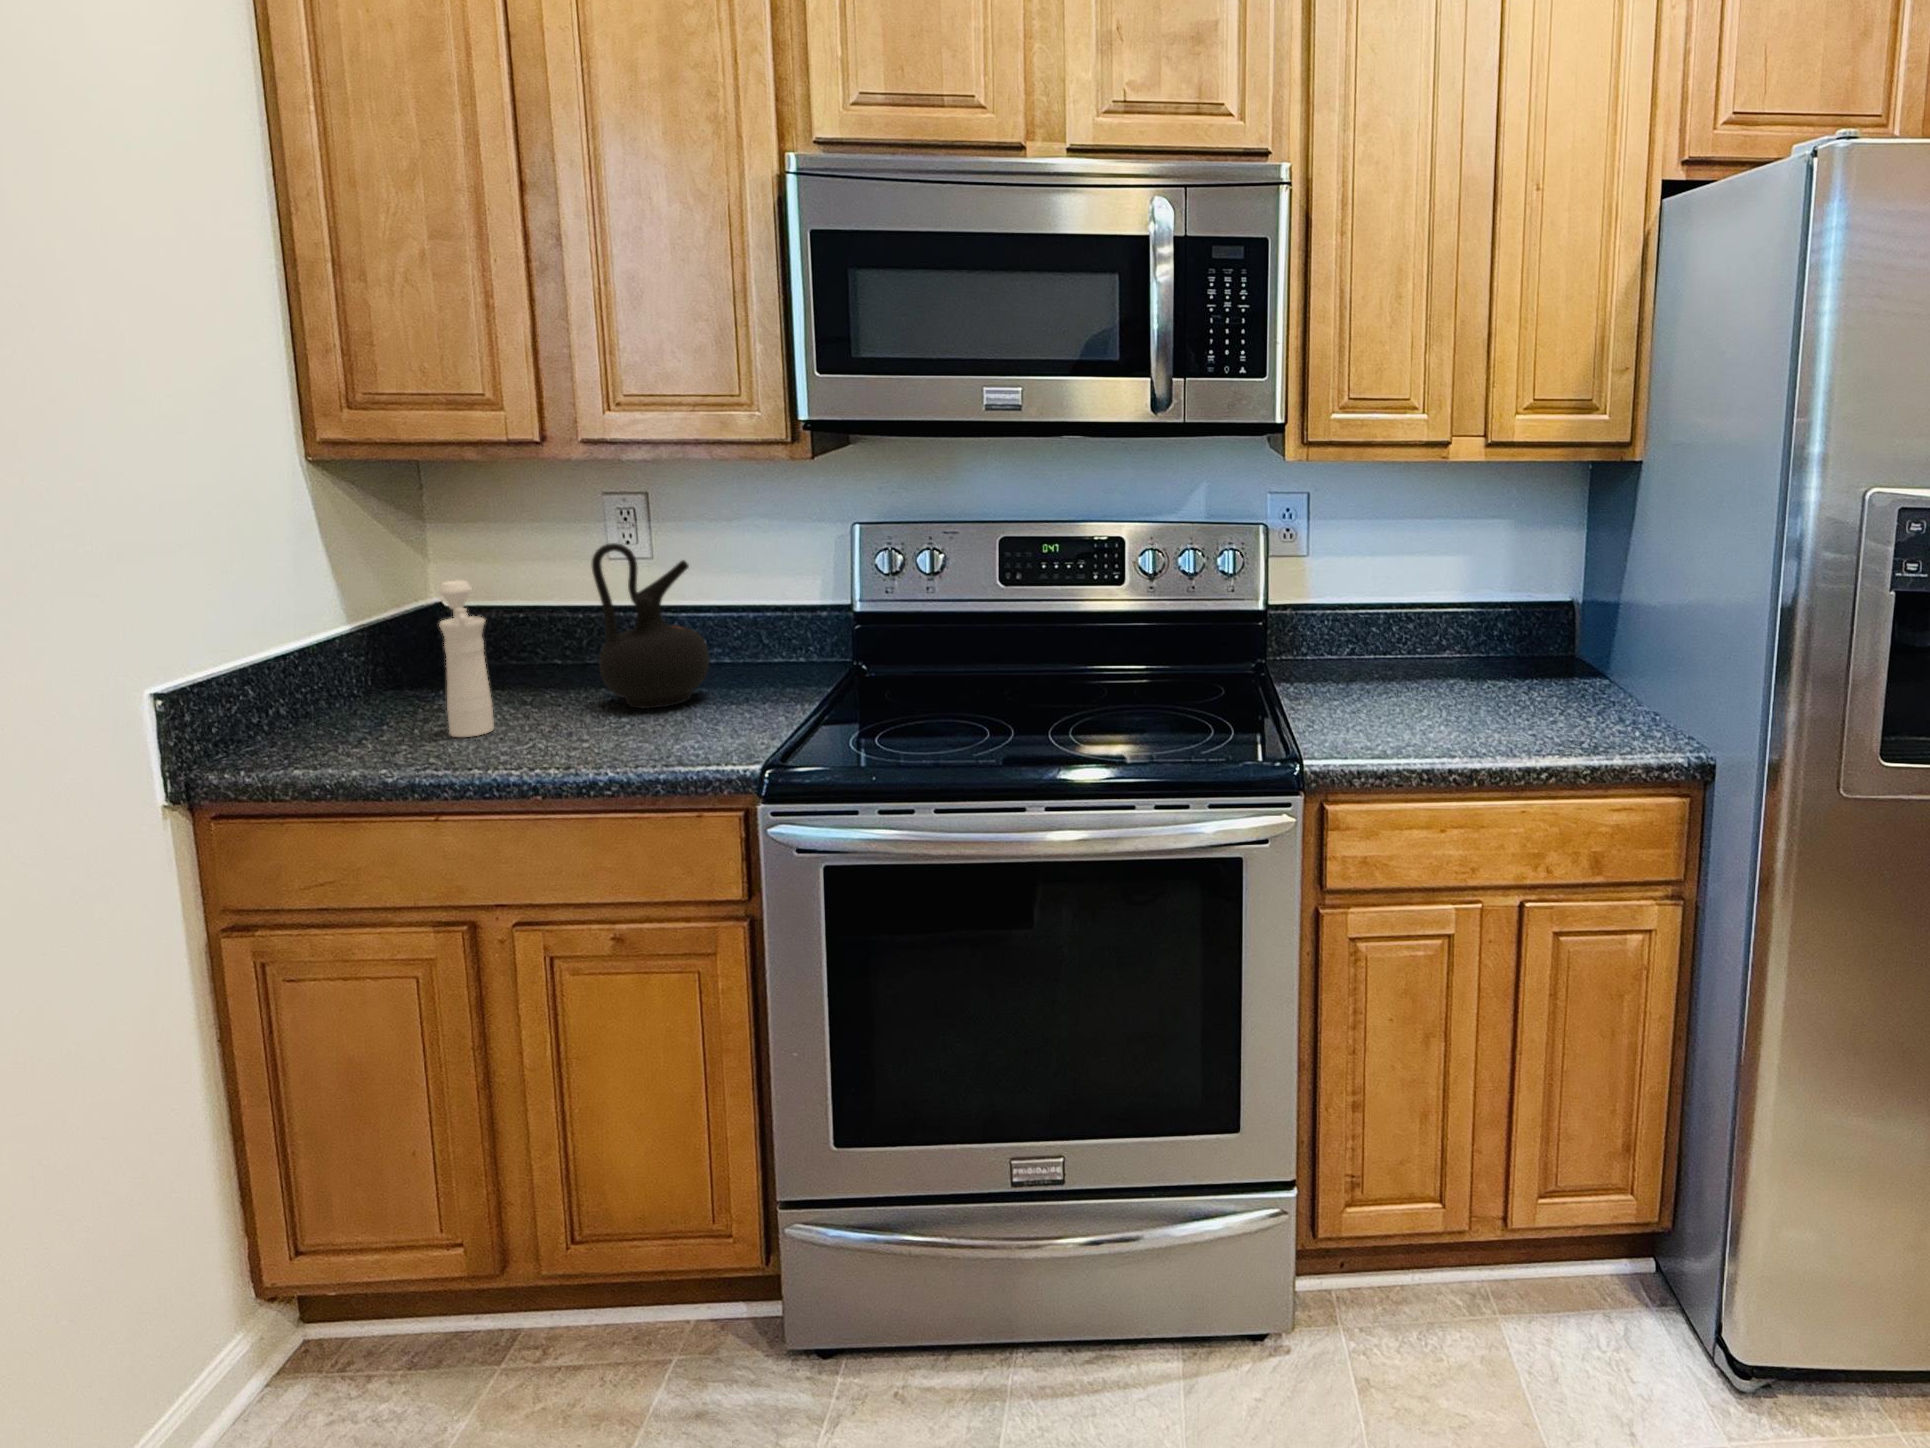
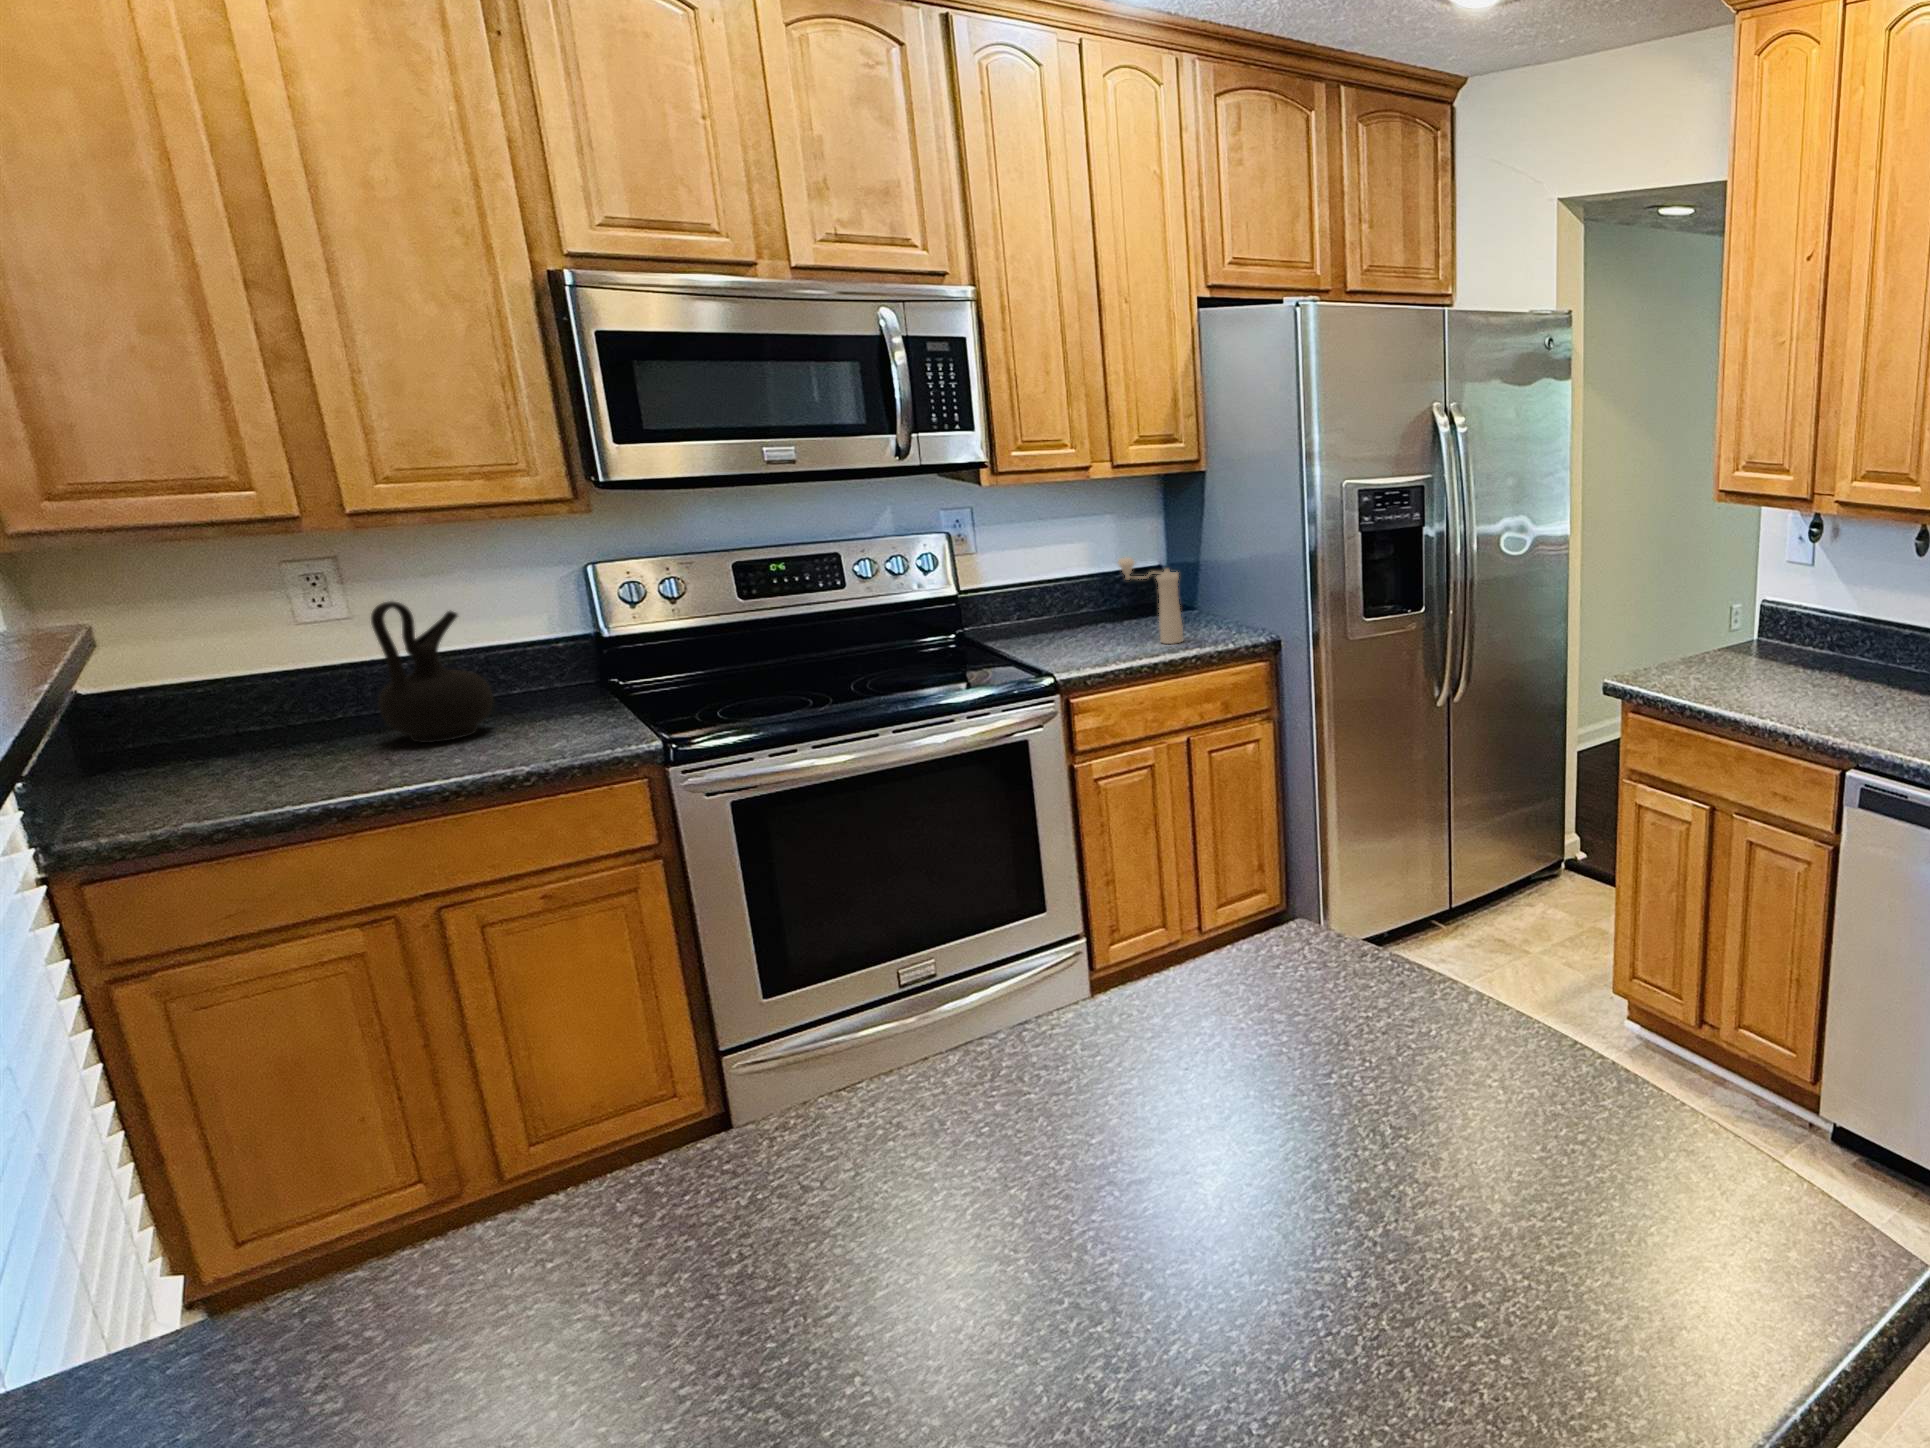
pepper mill: present [438,581,494,737] -> present [1118,557,1183,644]

